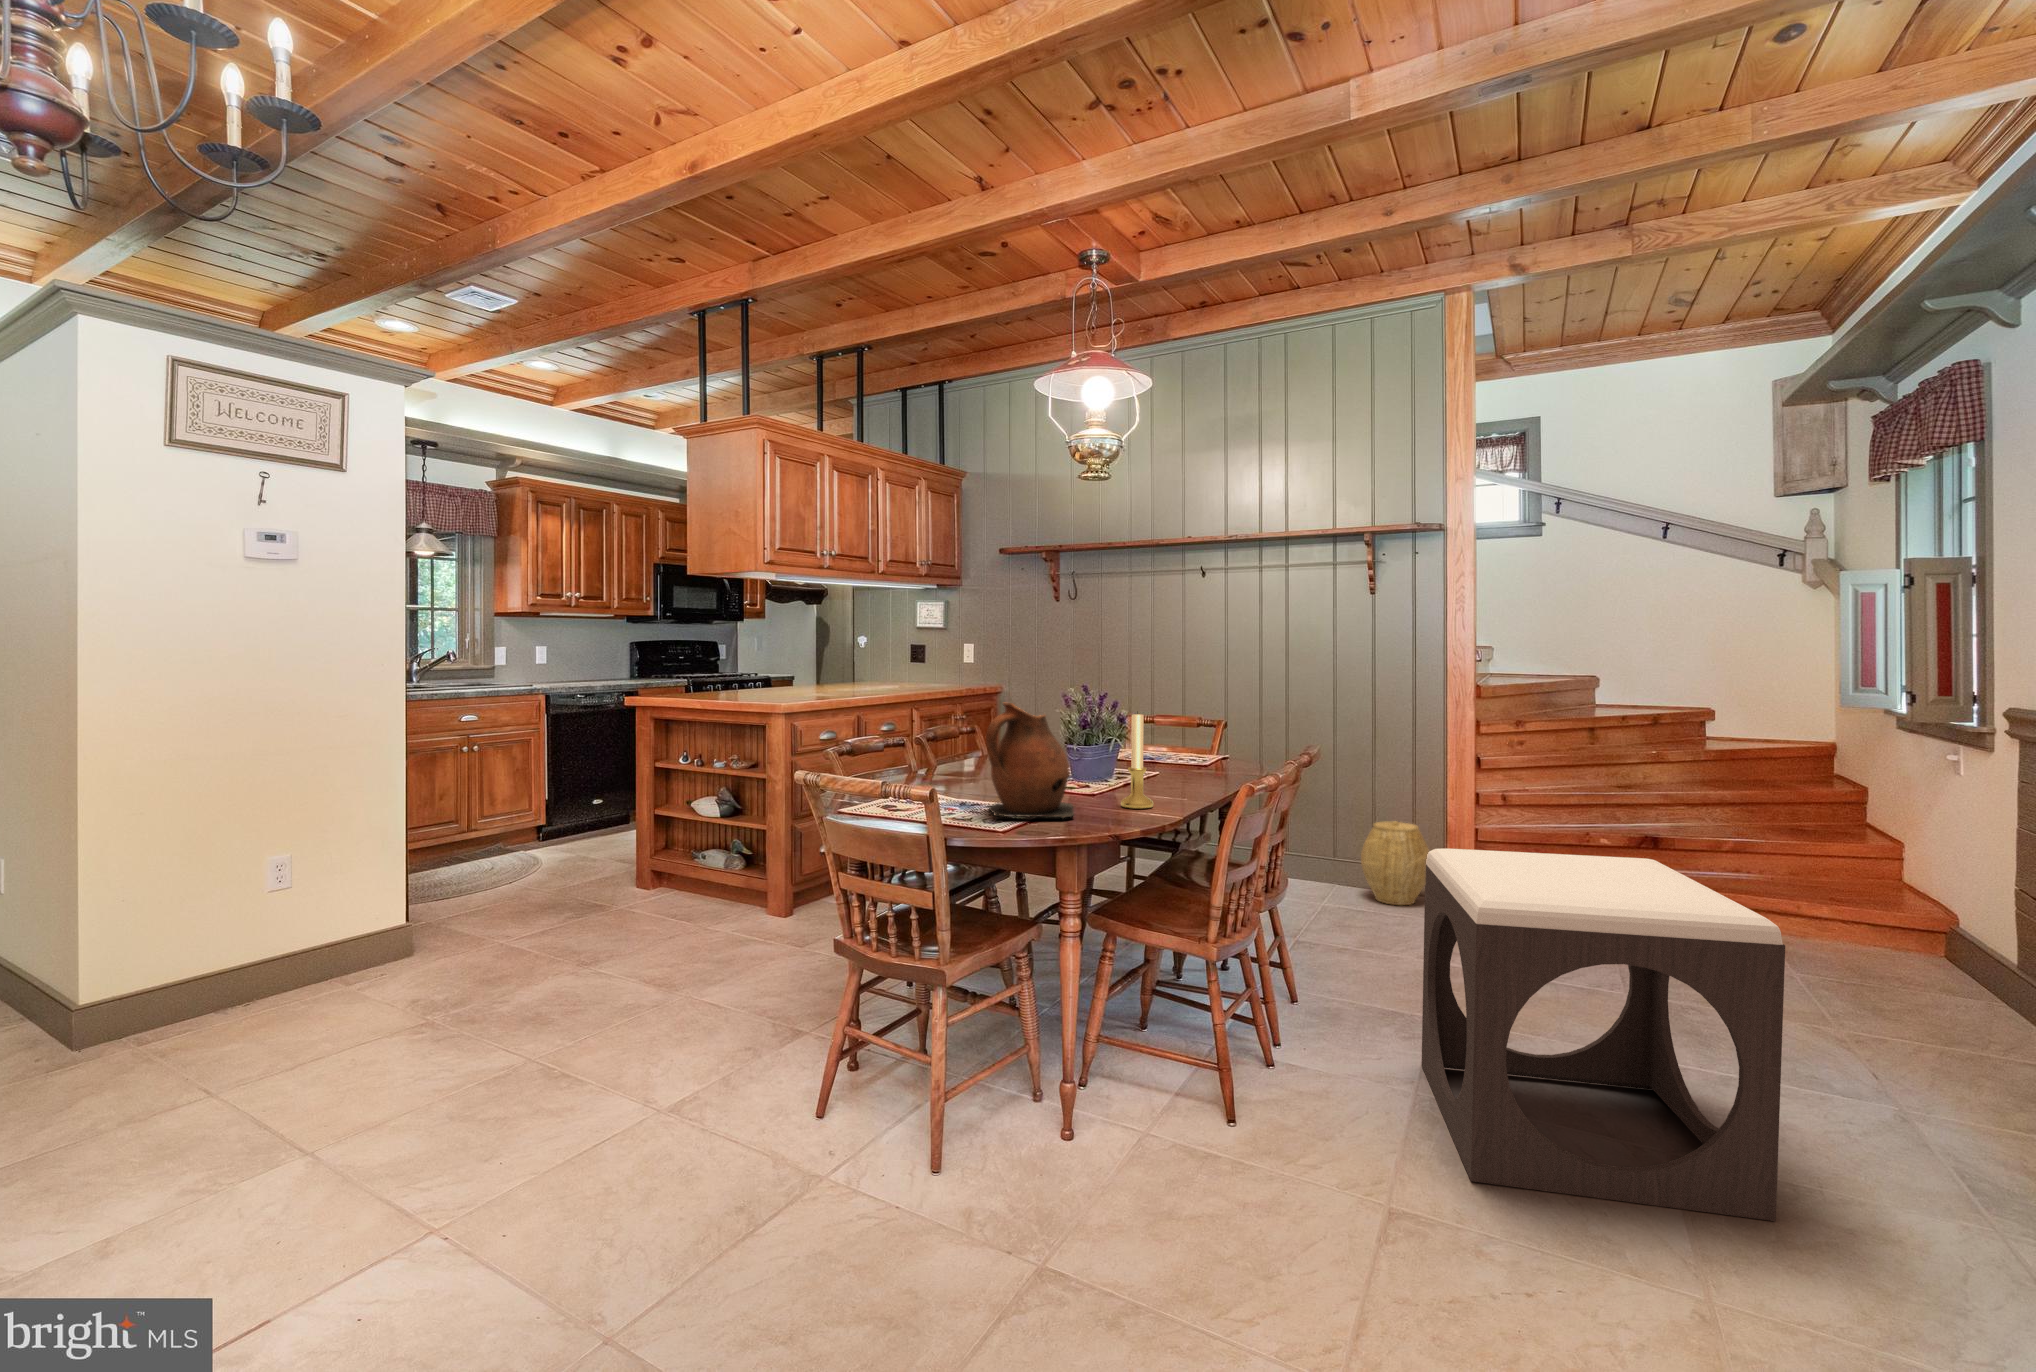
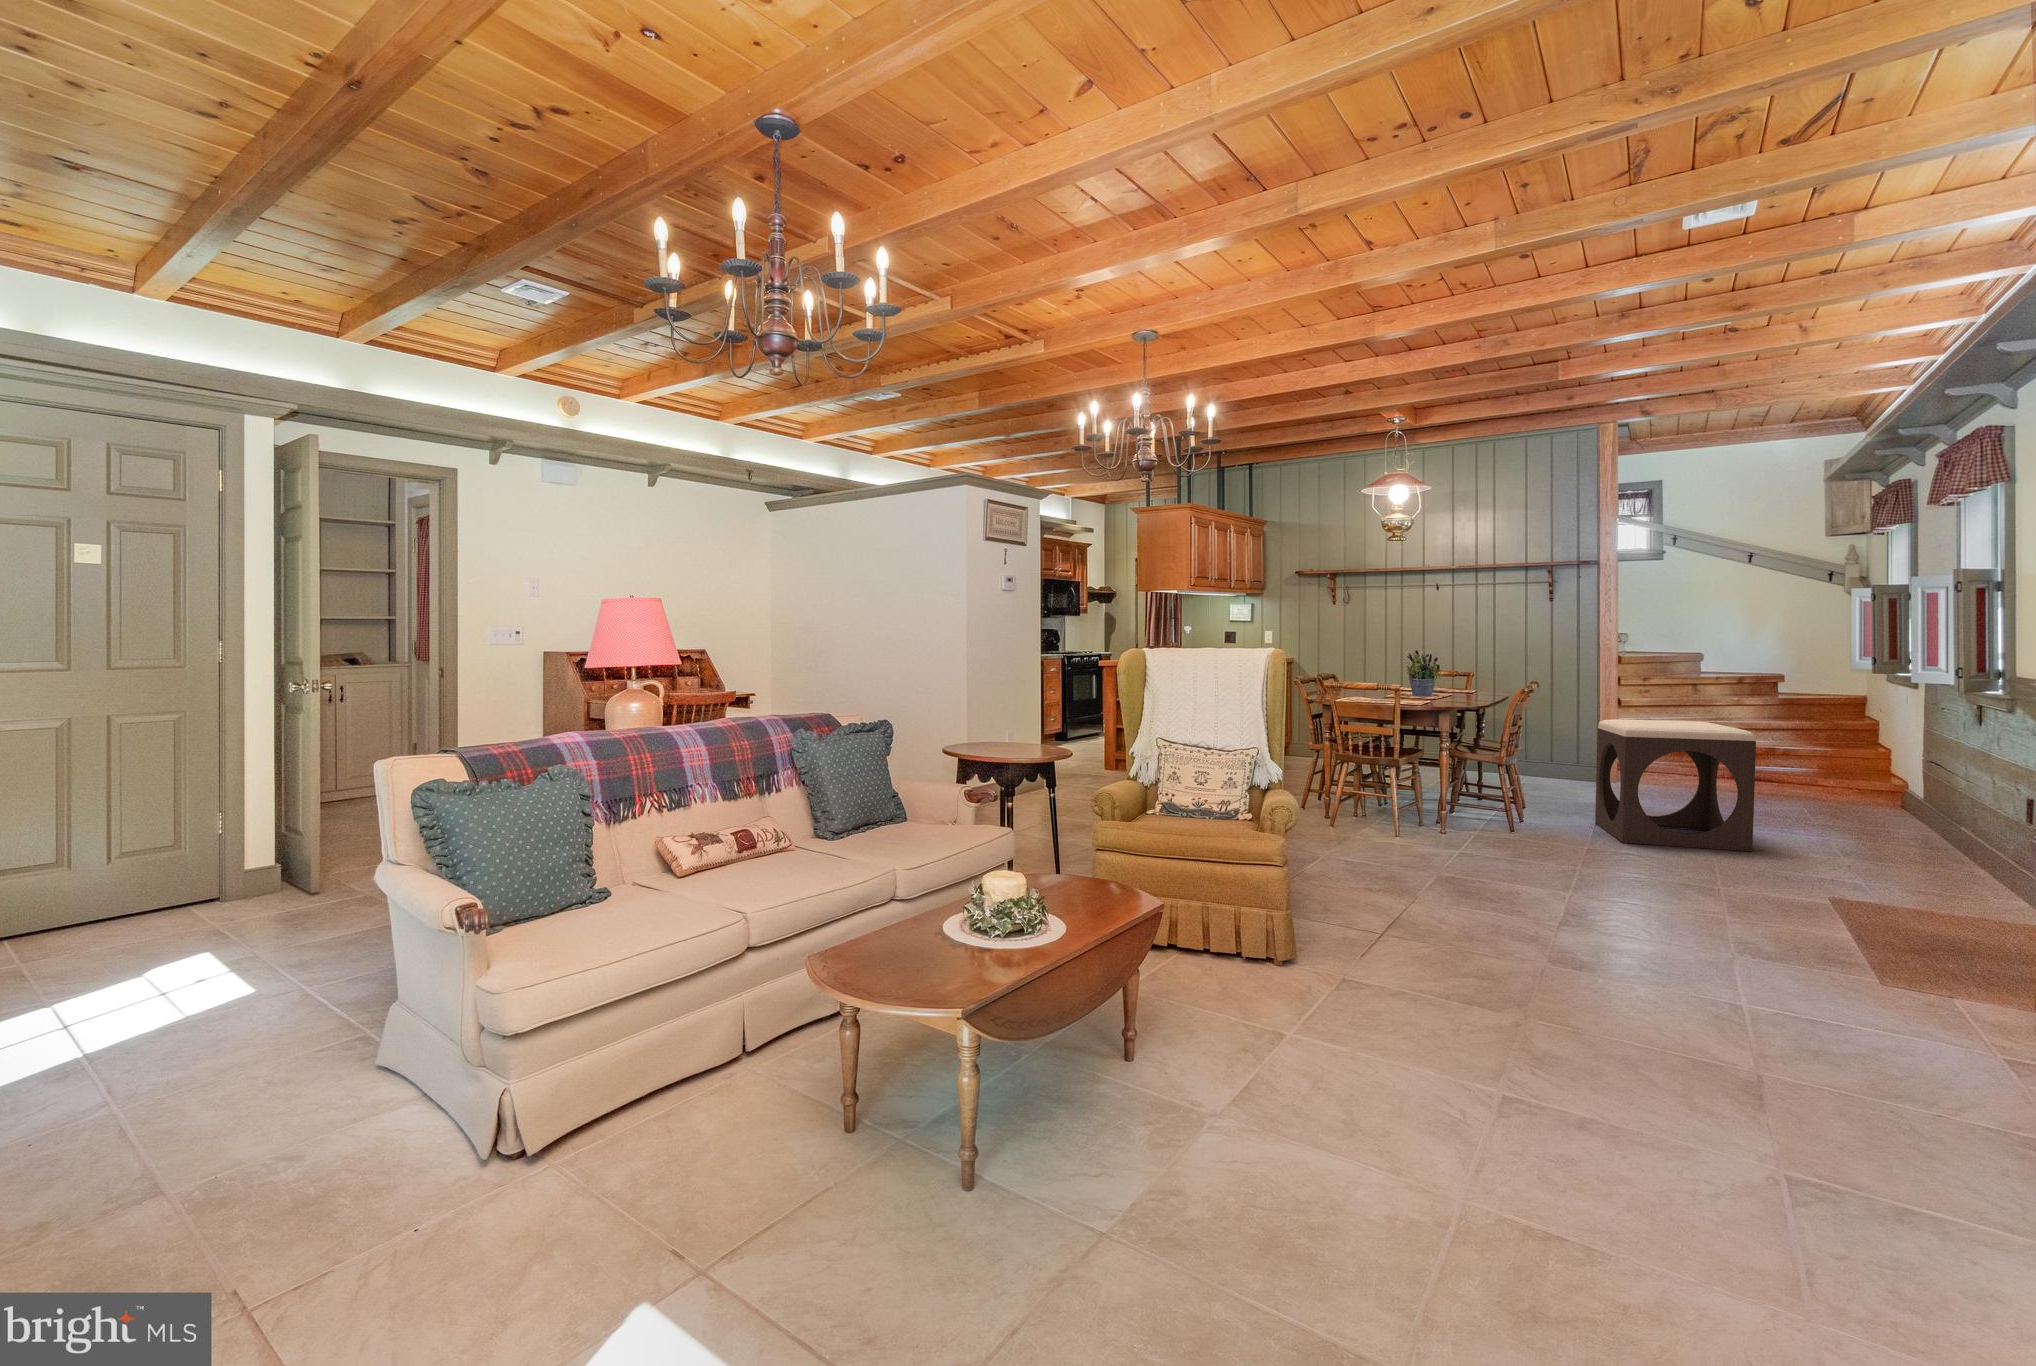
ceramic pitcher: present [986,703,1074,818] -> none [1388,651,1436,701]
candle holder: present [1121,712,1154,809] -> none [1450,656,1466,700]
woven basket: present [1361,821,1429,905] -> none [1545,736,1590,785]

